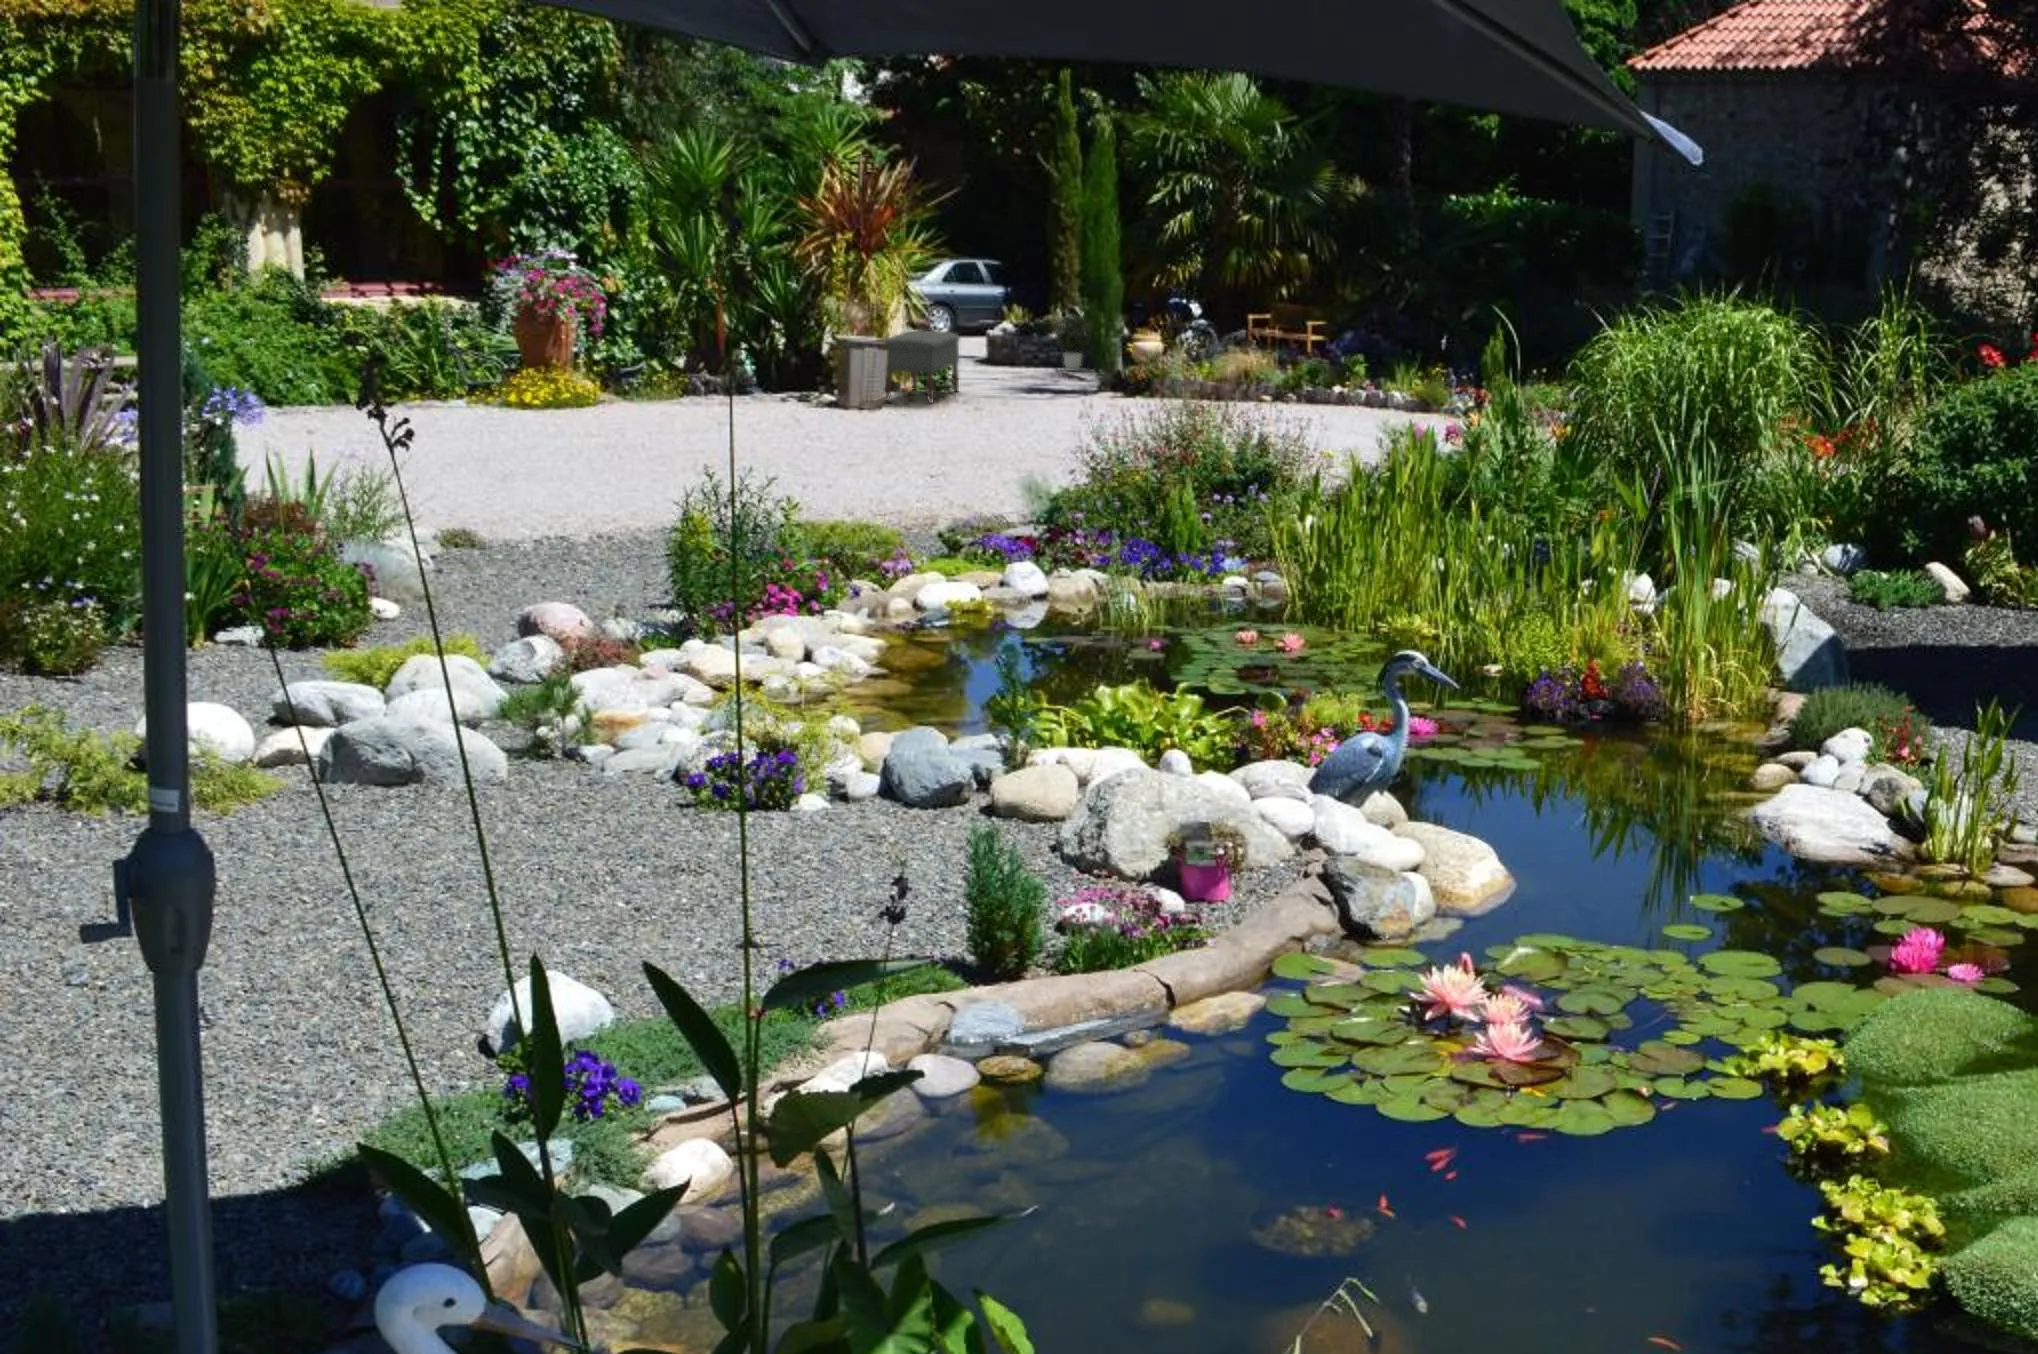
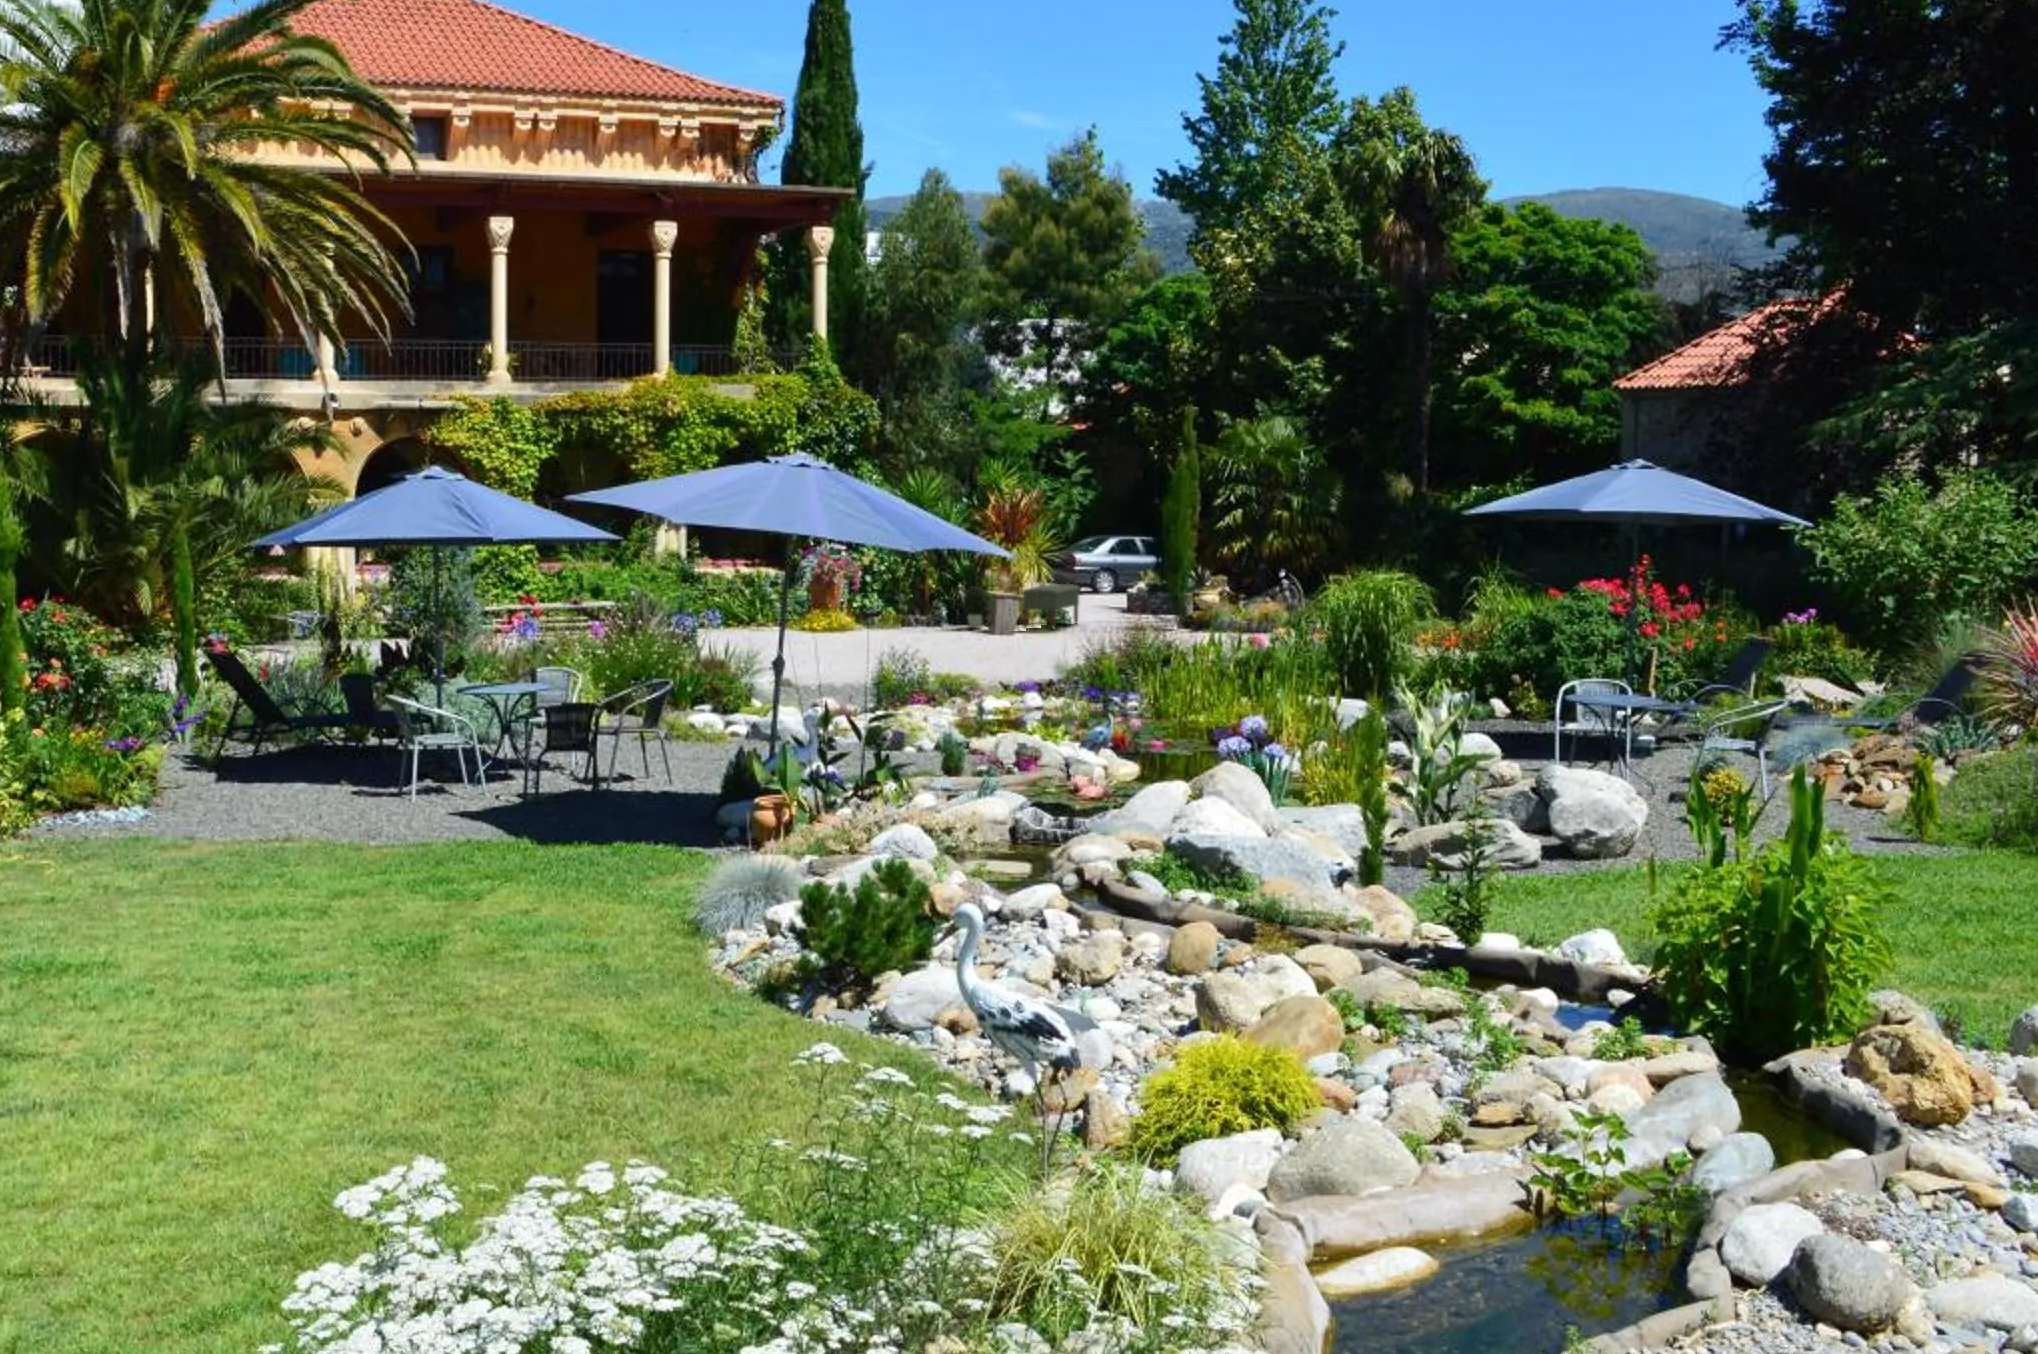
potted plant: present [1053,314,1091,371] -> present [962,586,989,628]

